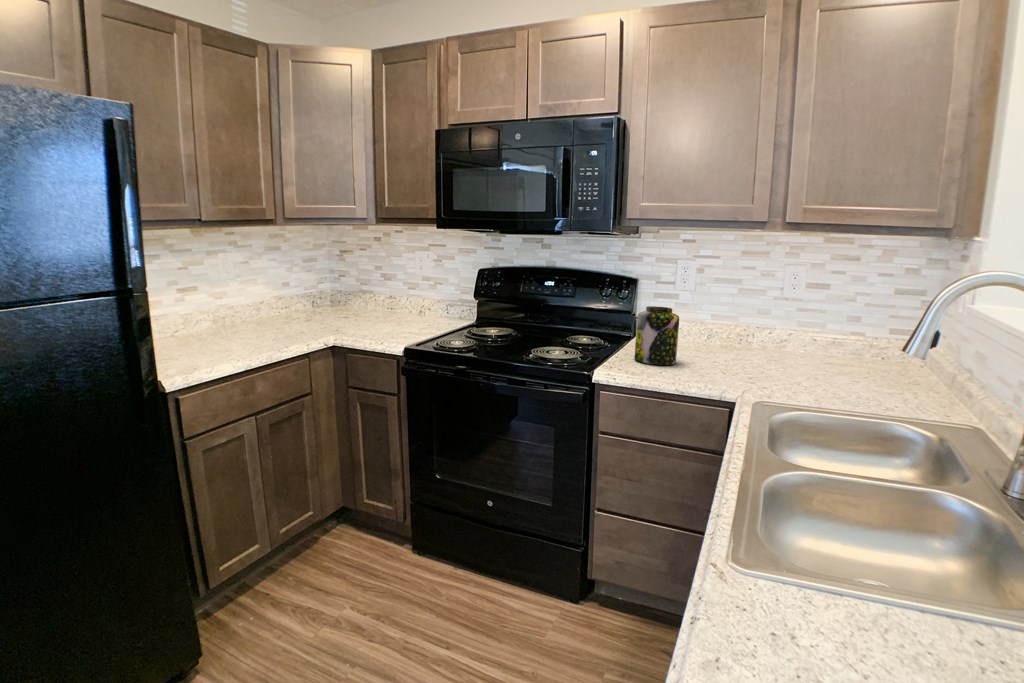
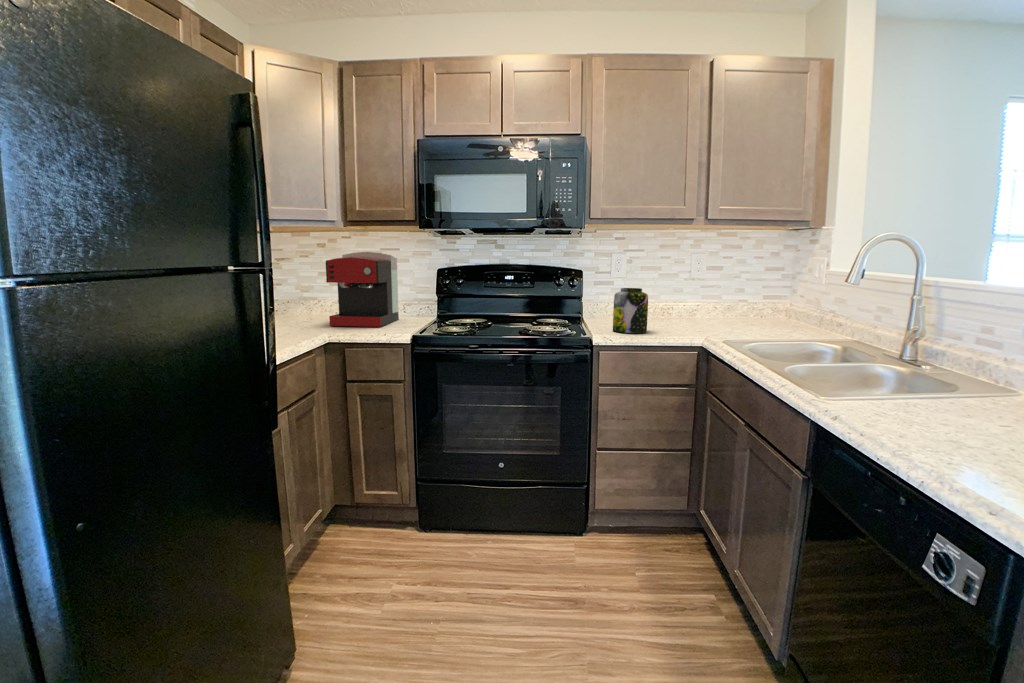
coffee maker: none [355,248,434,328] -> present [326,252,399,327]

